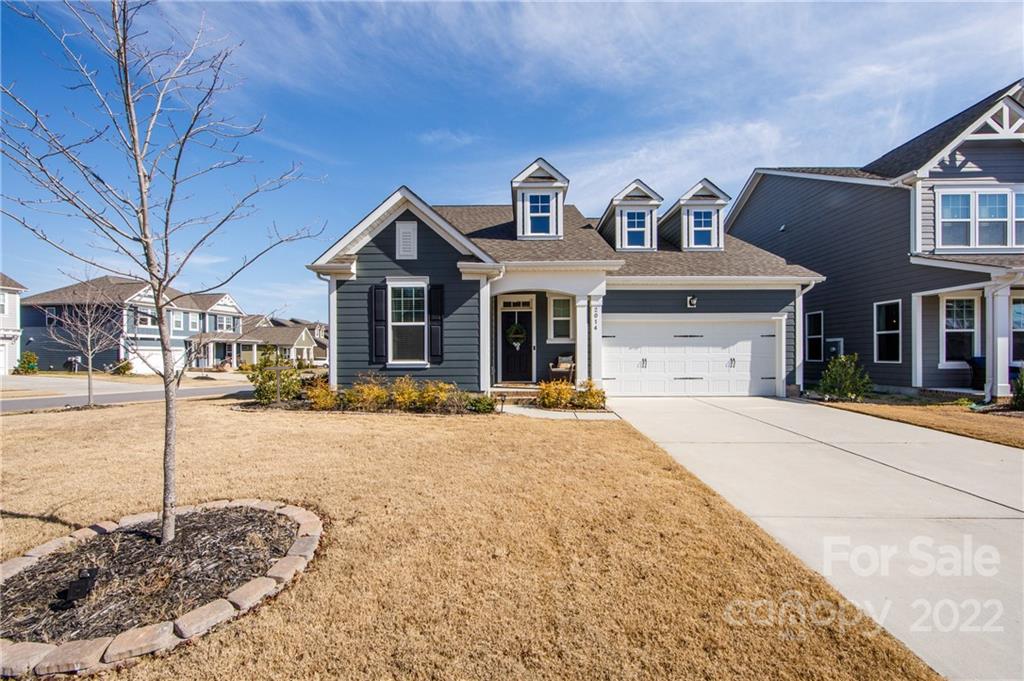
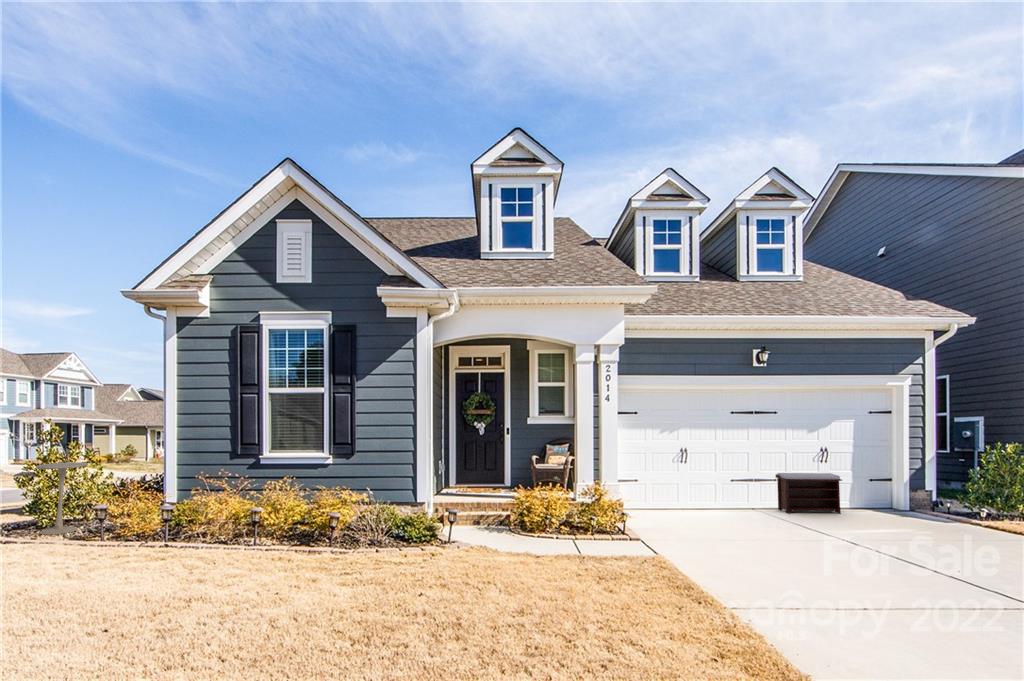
bench: none [699,375,740,399] -> present [775,473,842,514]

